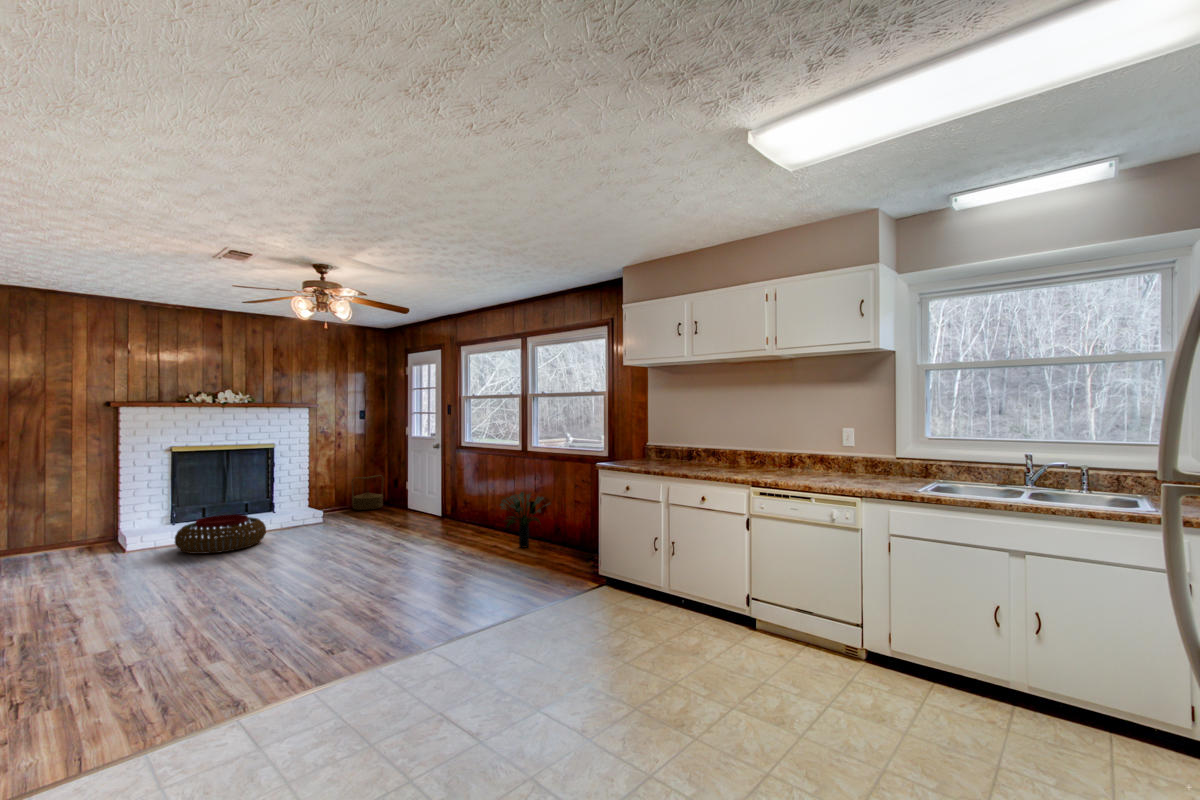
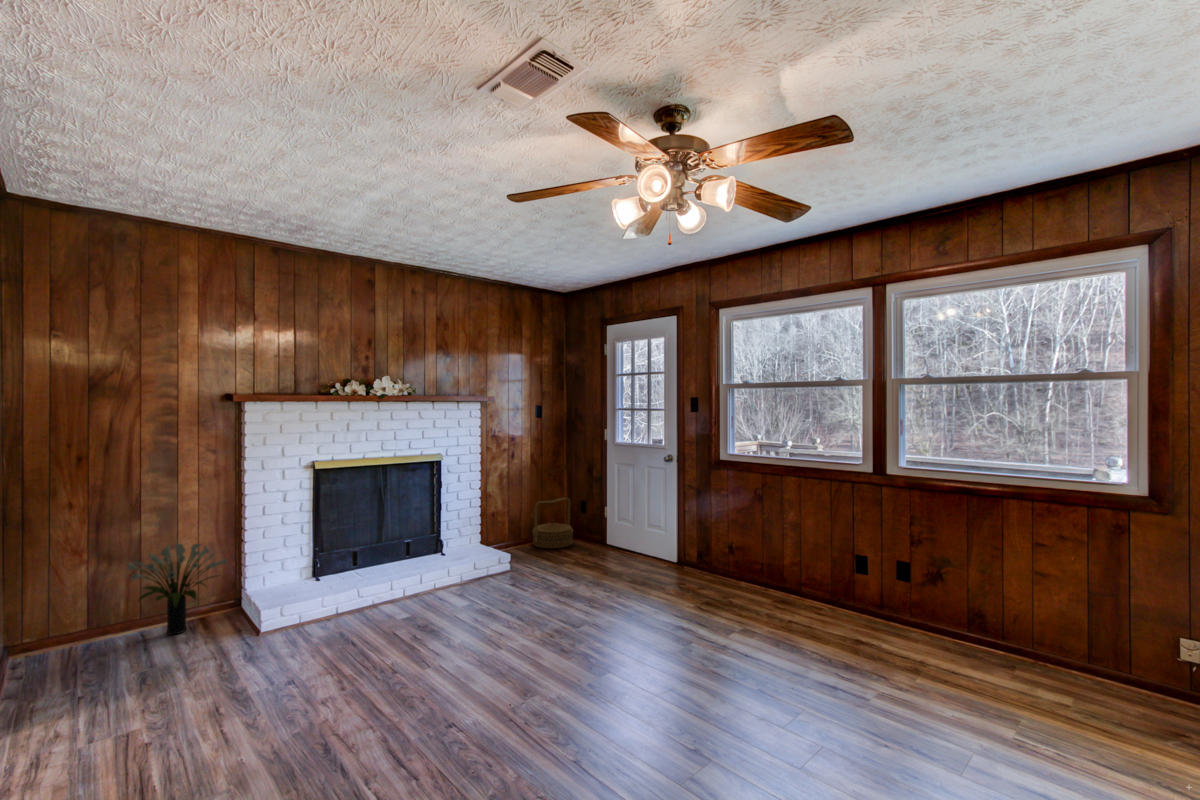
potted plant: present [500,492,550,548] -> present [128,543,227,635]
pouf: present [175,514,266,554] -> none [338,569,466,643]

